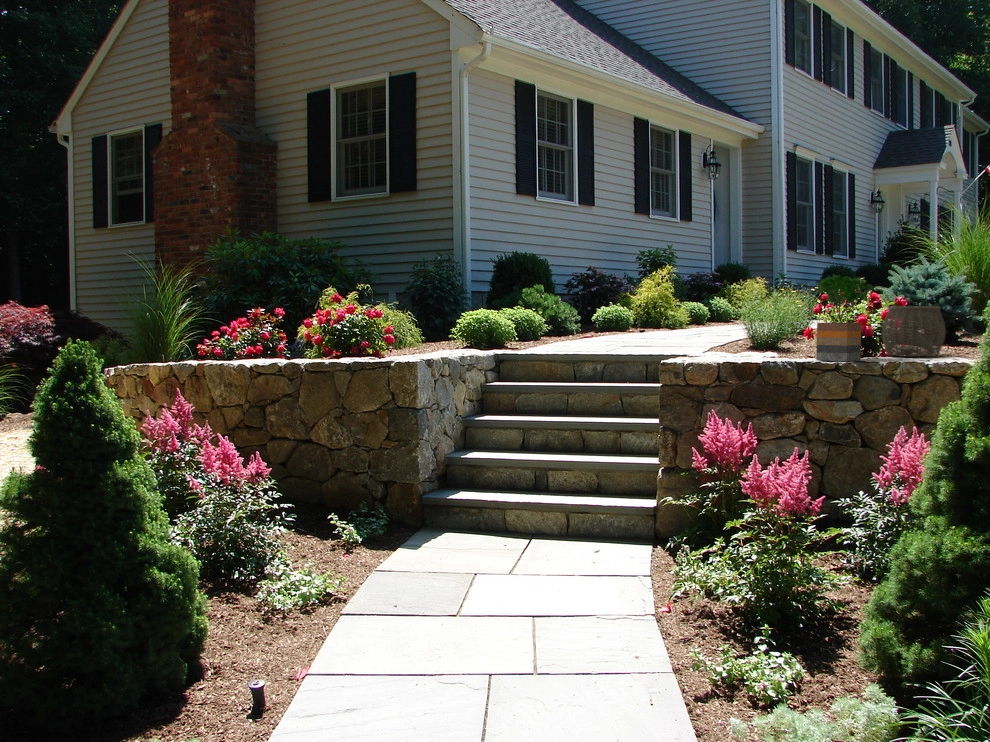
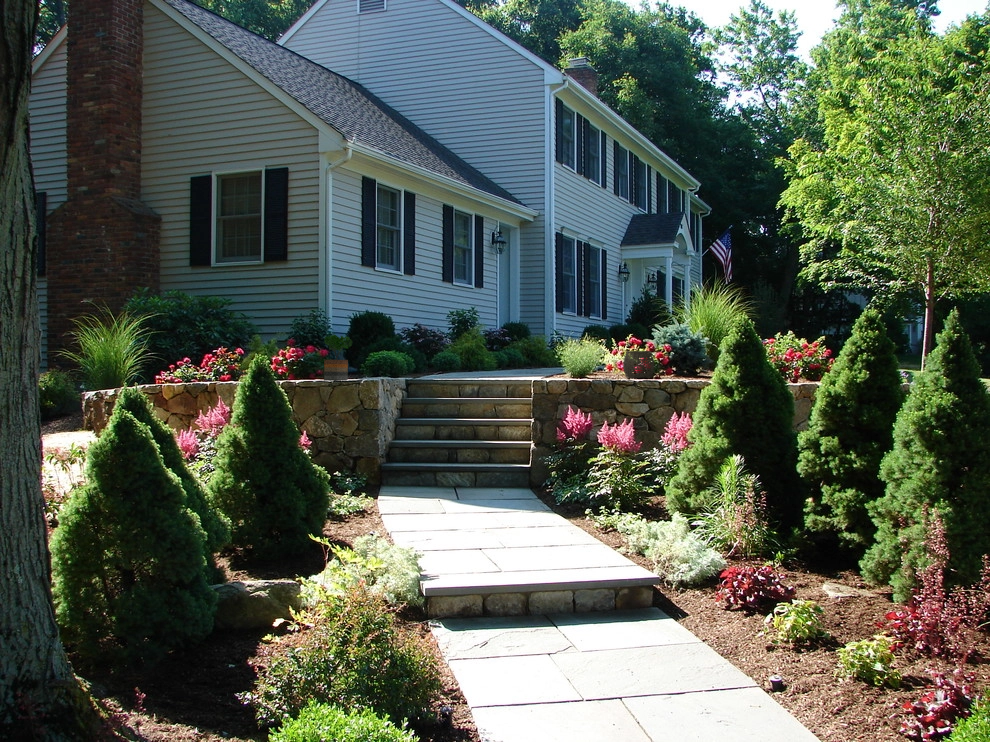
potted tree: present [816,275,872,361] -> present [324,335,352,380]

